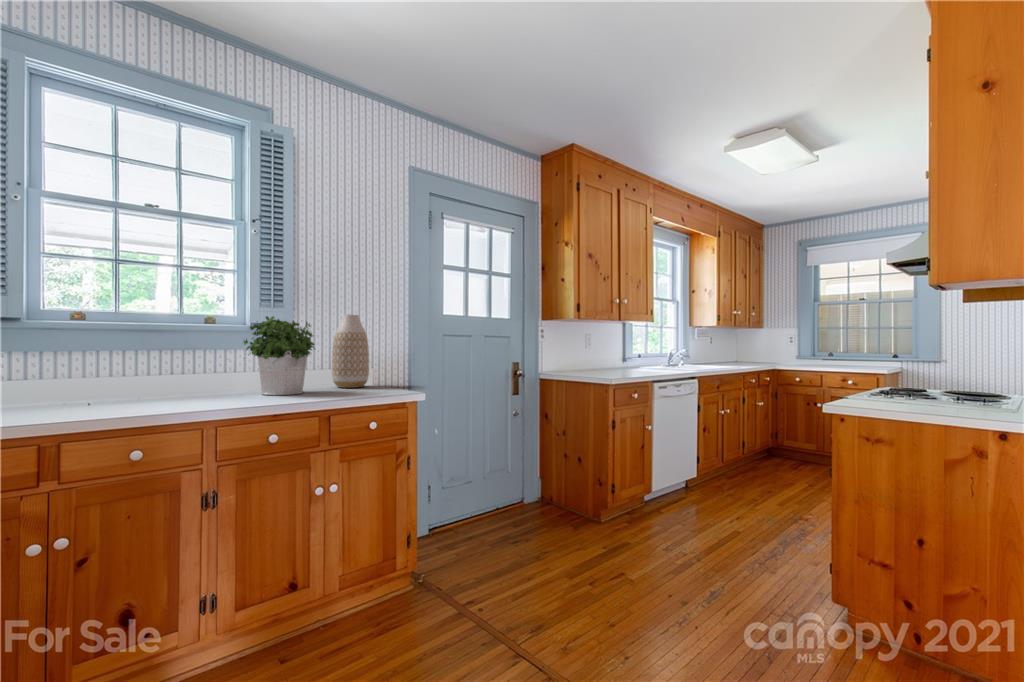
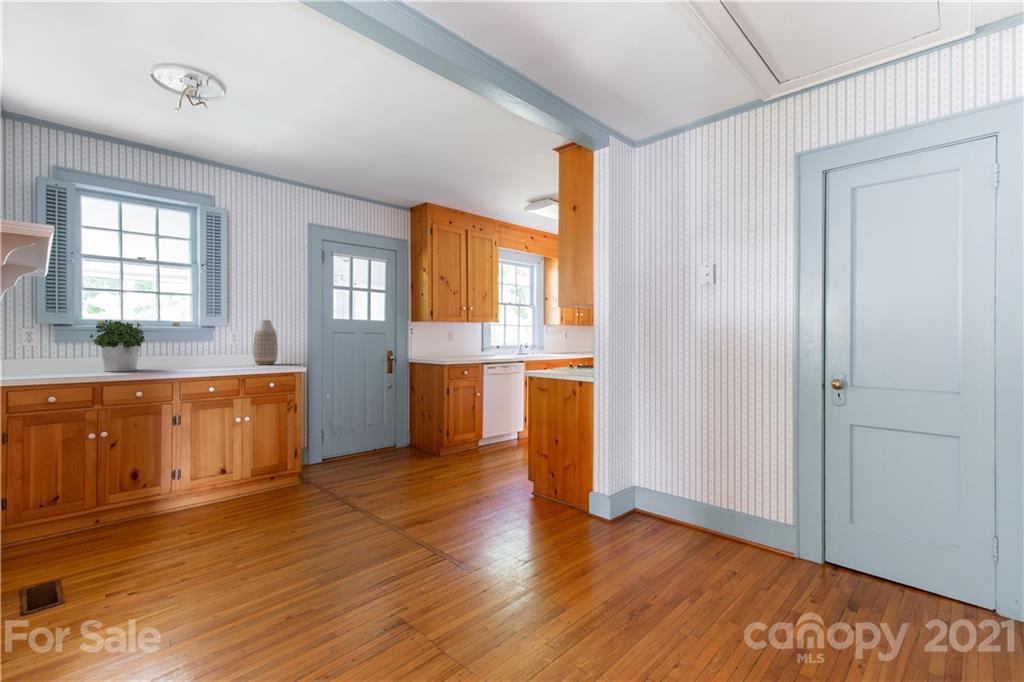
potted plant: present [244,316,315,395] -> present [90,320,145,371]

